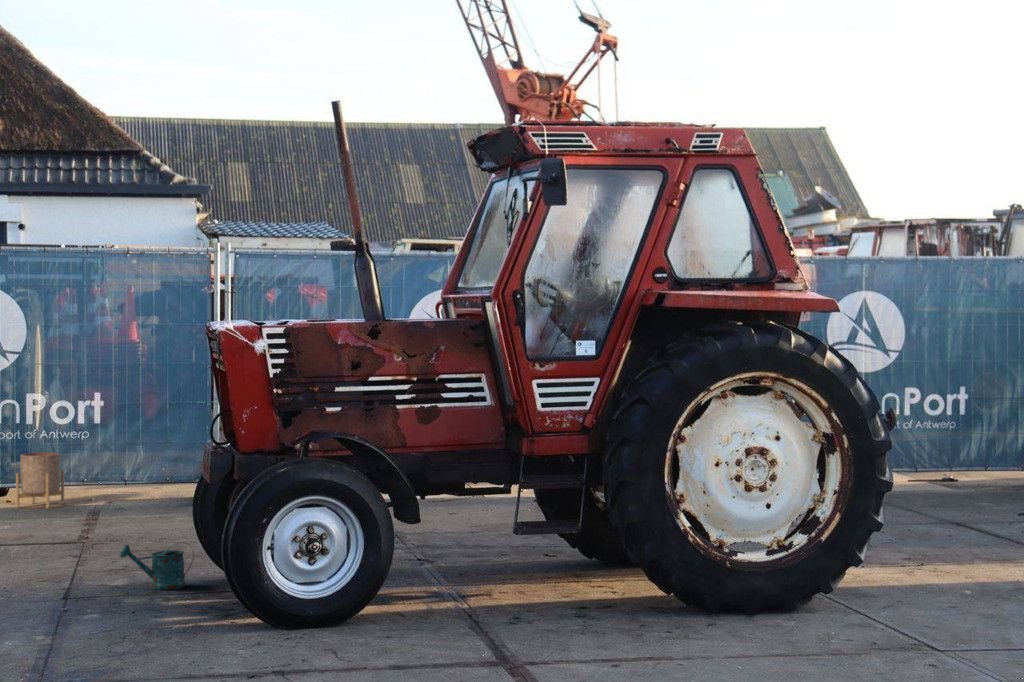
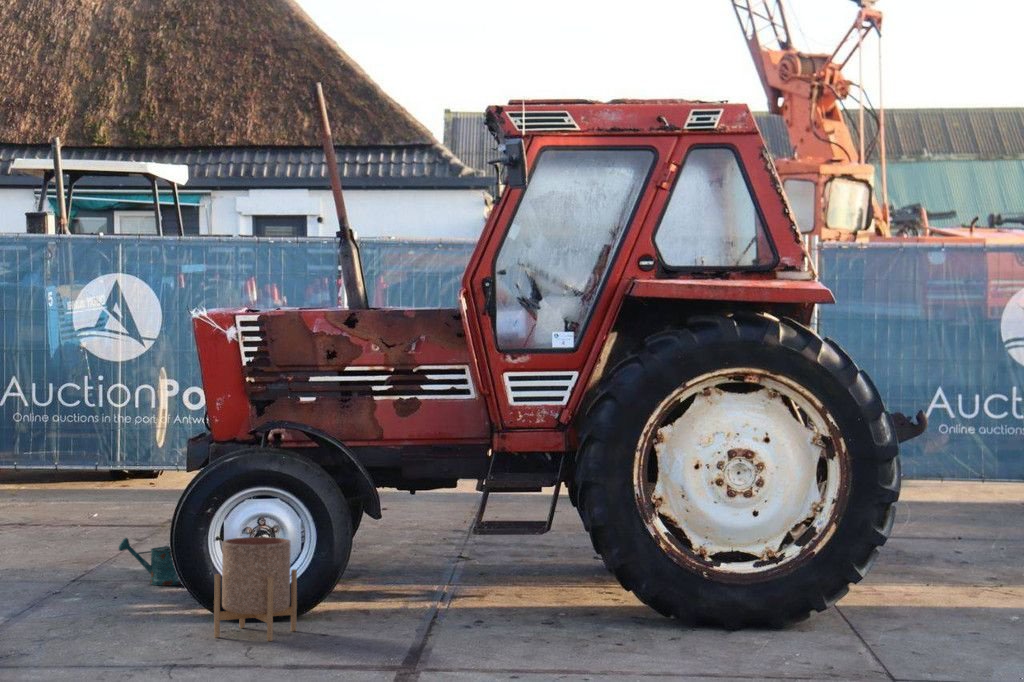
planter: present [16,452,64,508] -> present [214,537,297,641]

